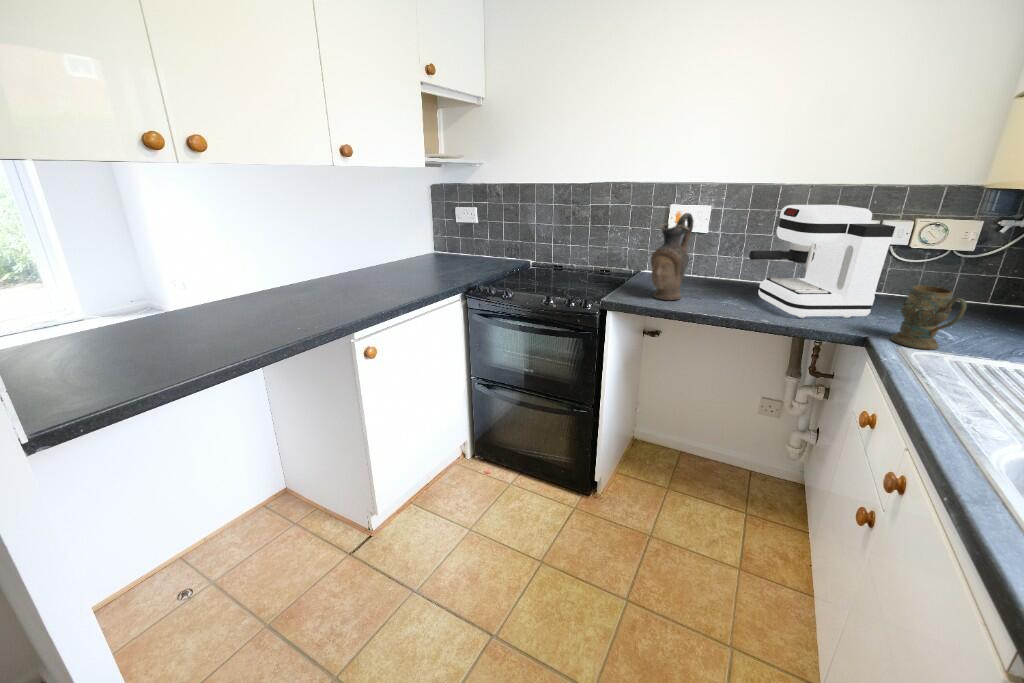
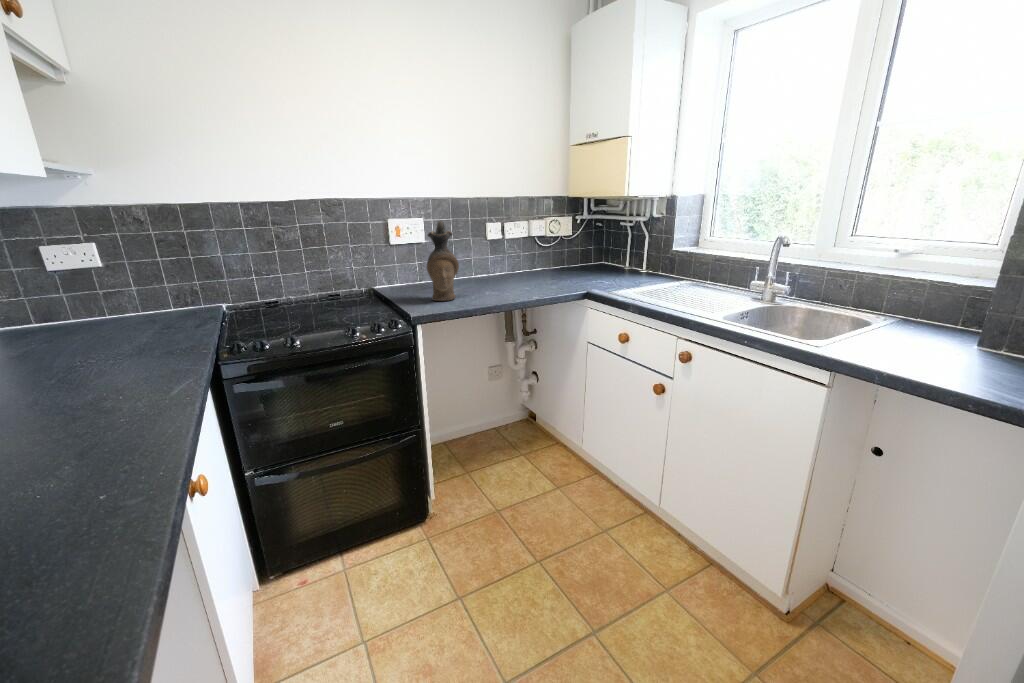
coffee maker: present [749,205,895,318] -> none [494,209,565,289]
mug: present [890,285,967,349] -> none [589,251,624,288]

